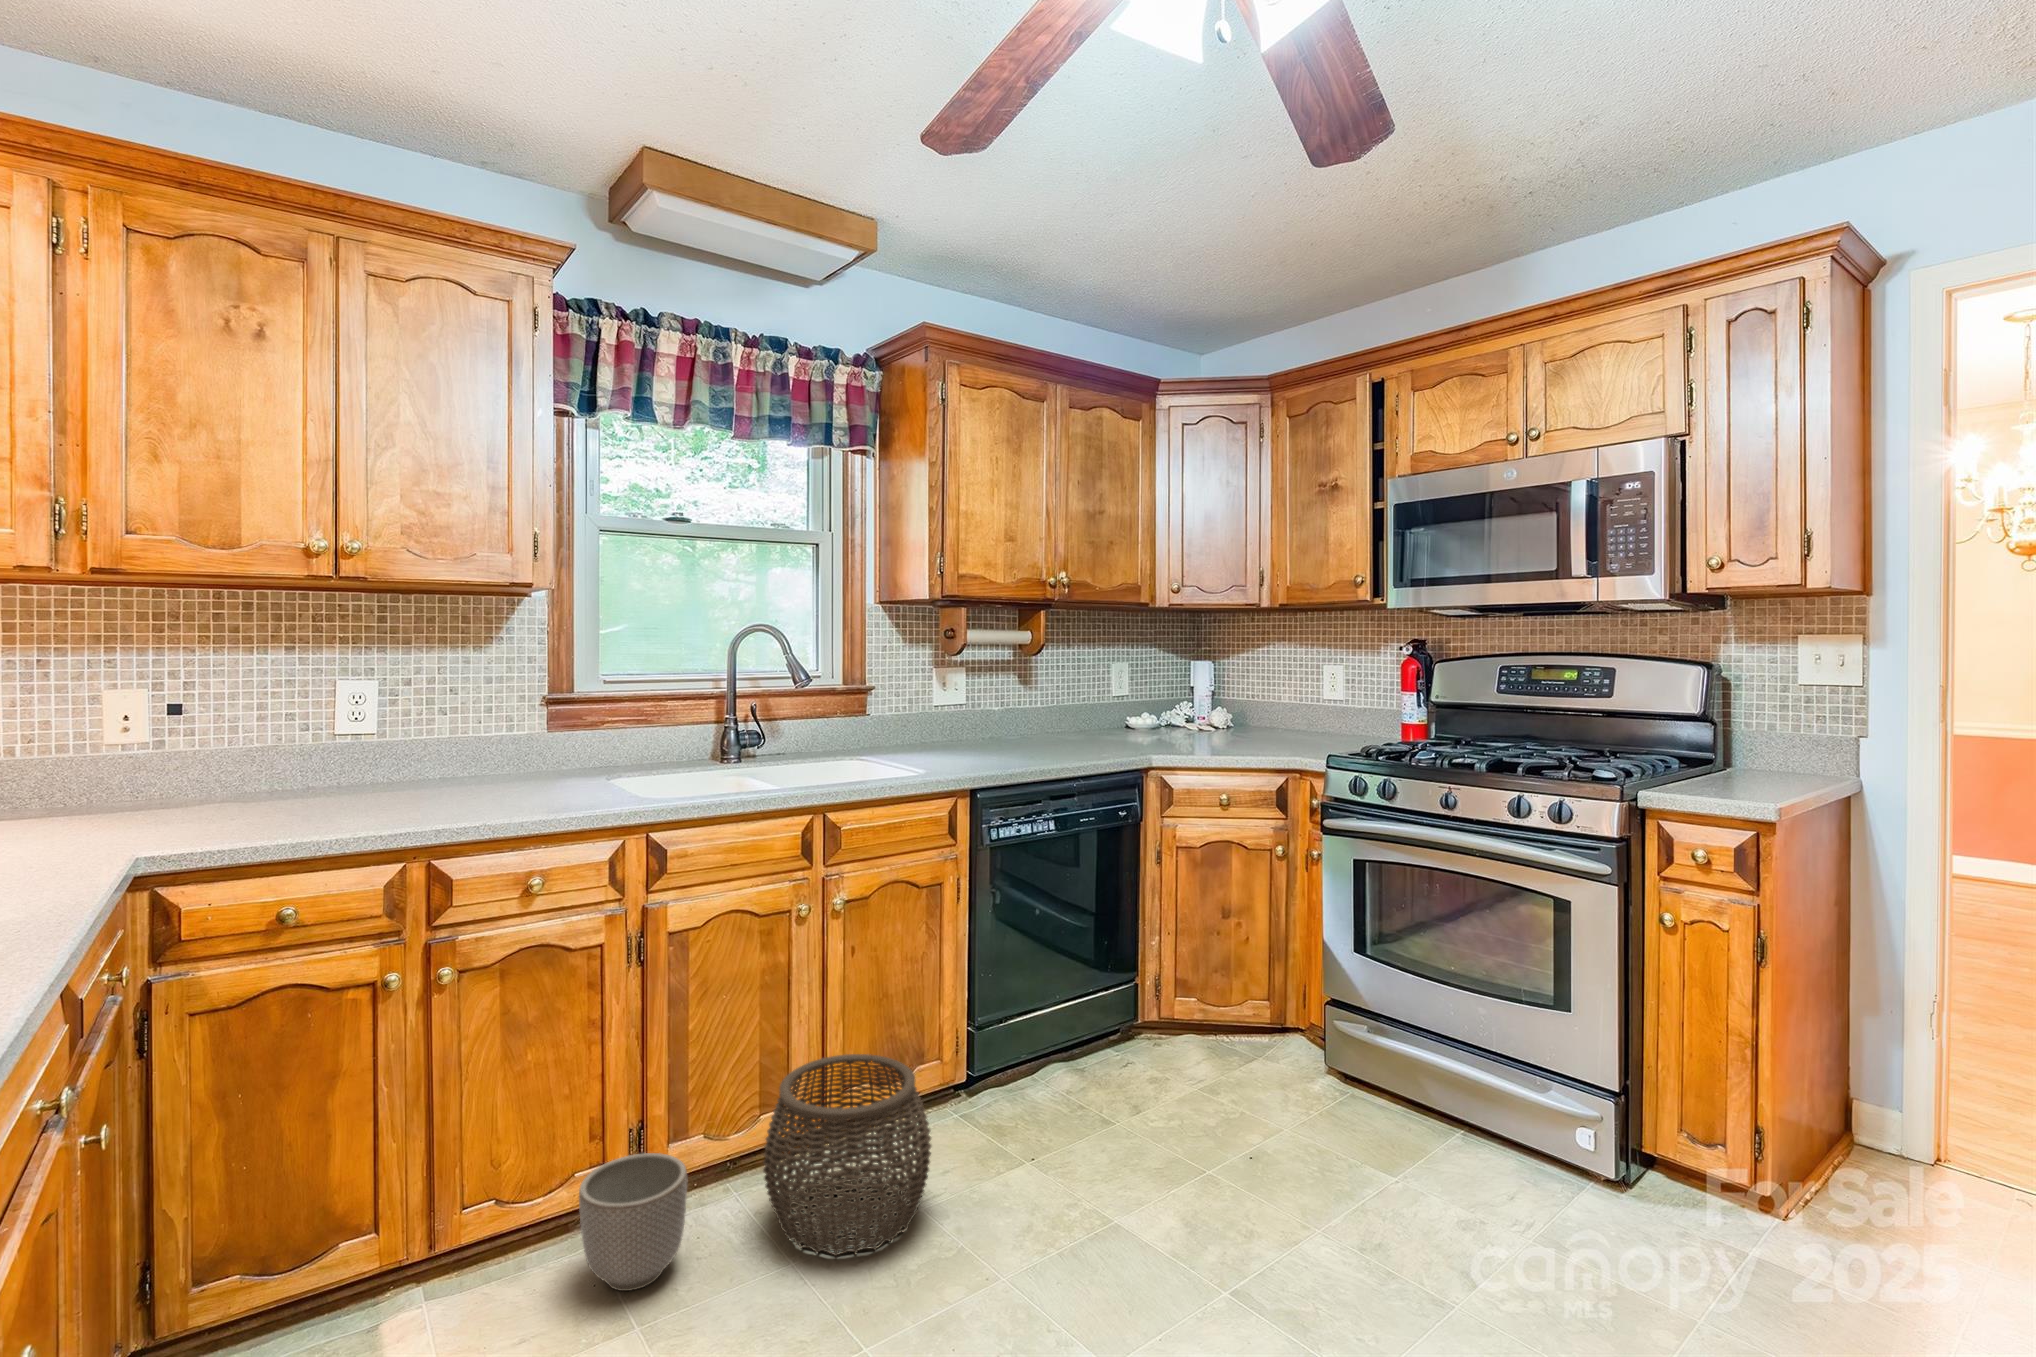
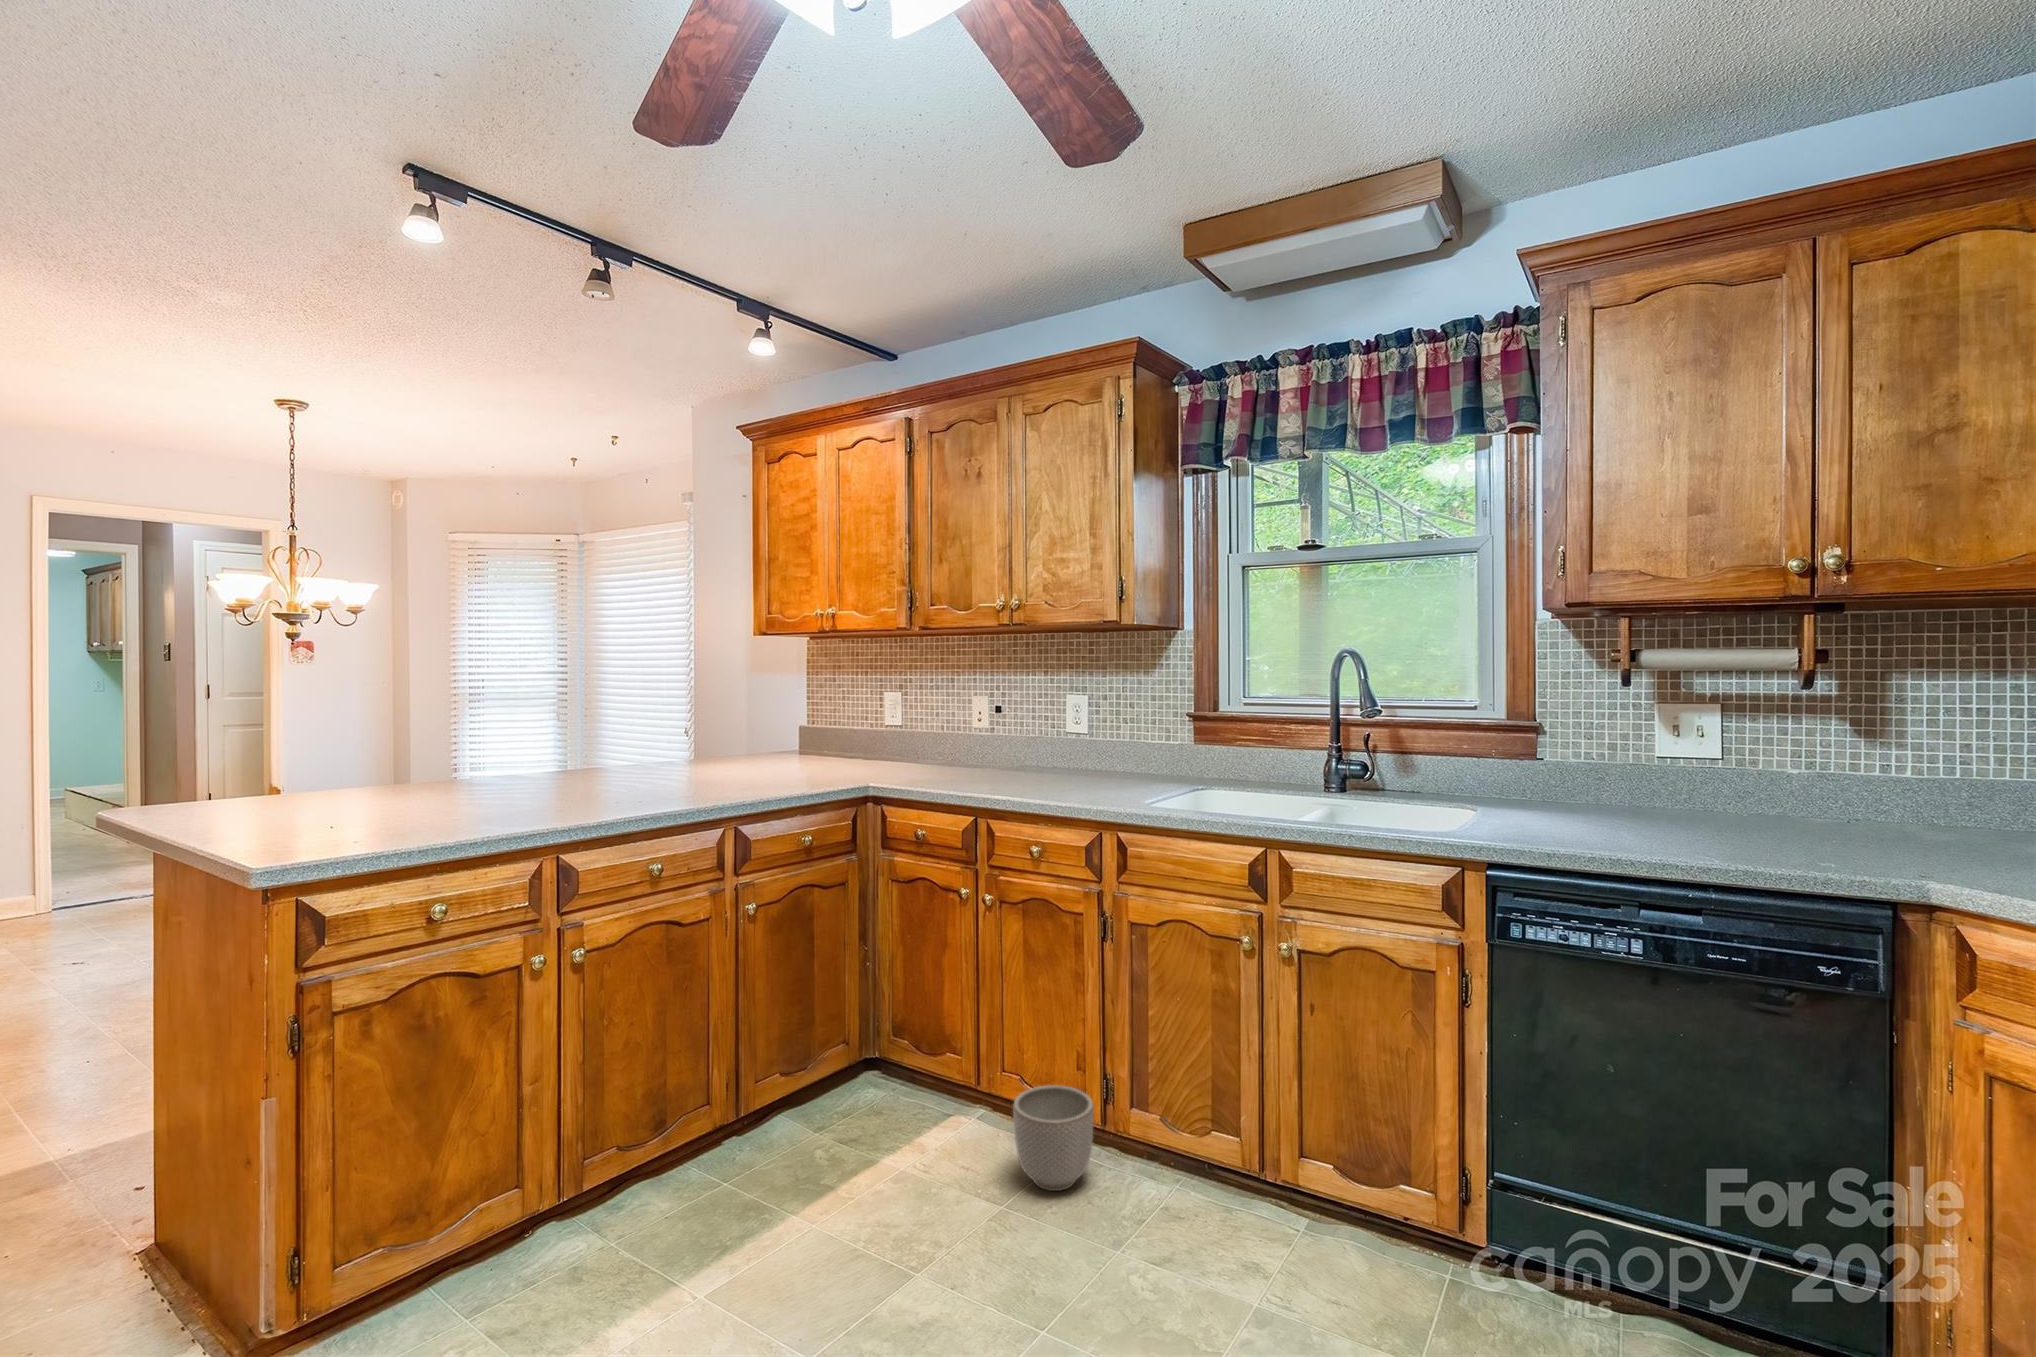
woven basket: present [763,1054,931,1256] -> none [1117,1088,1285,1298]

